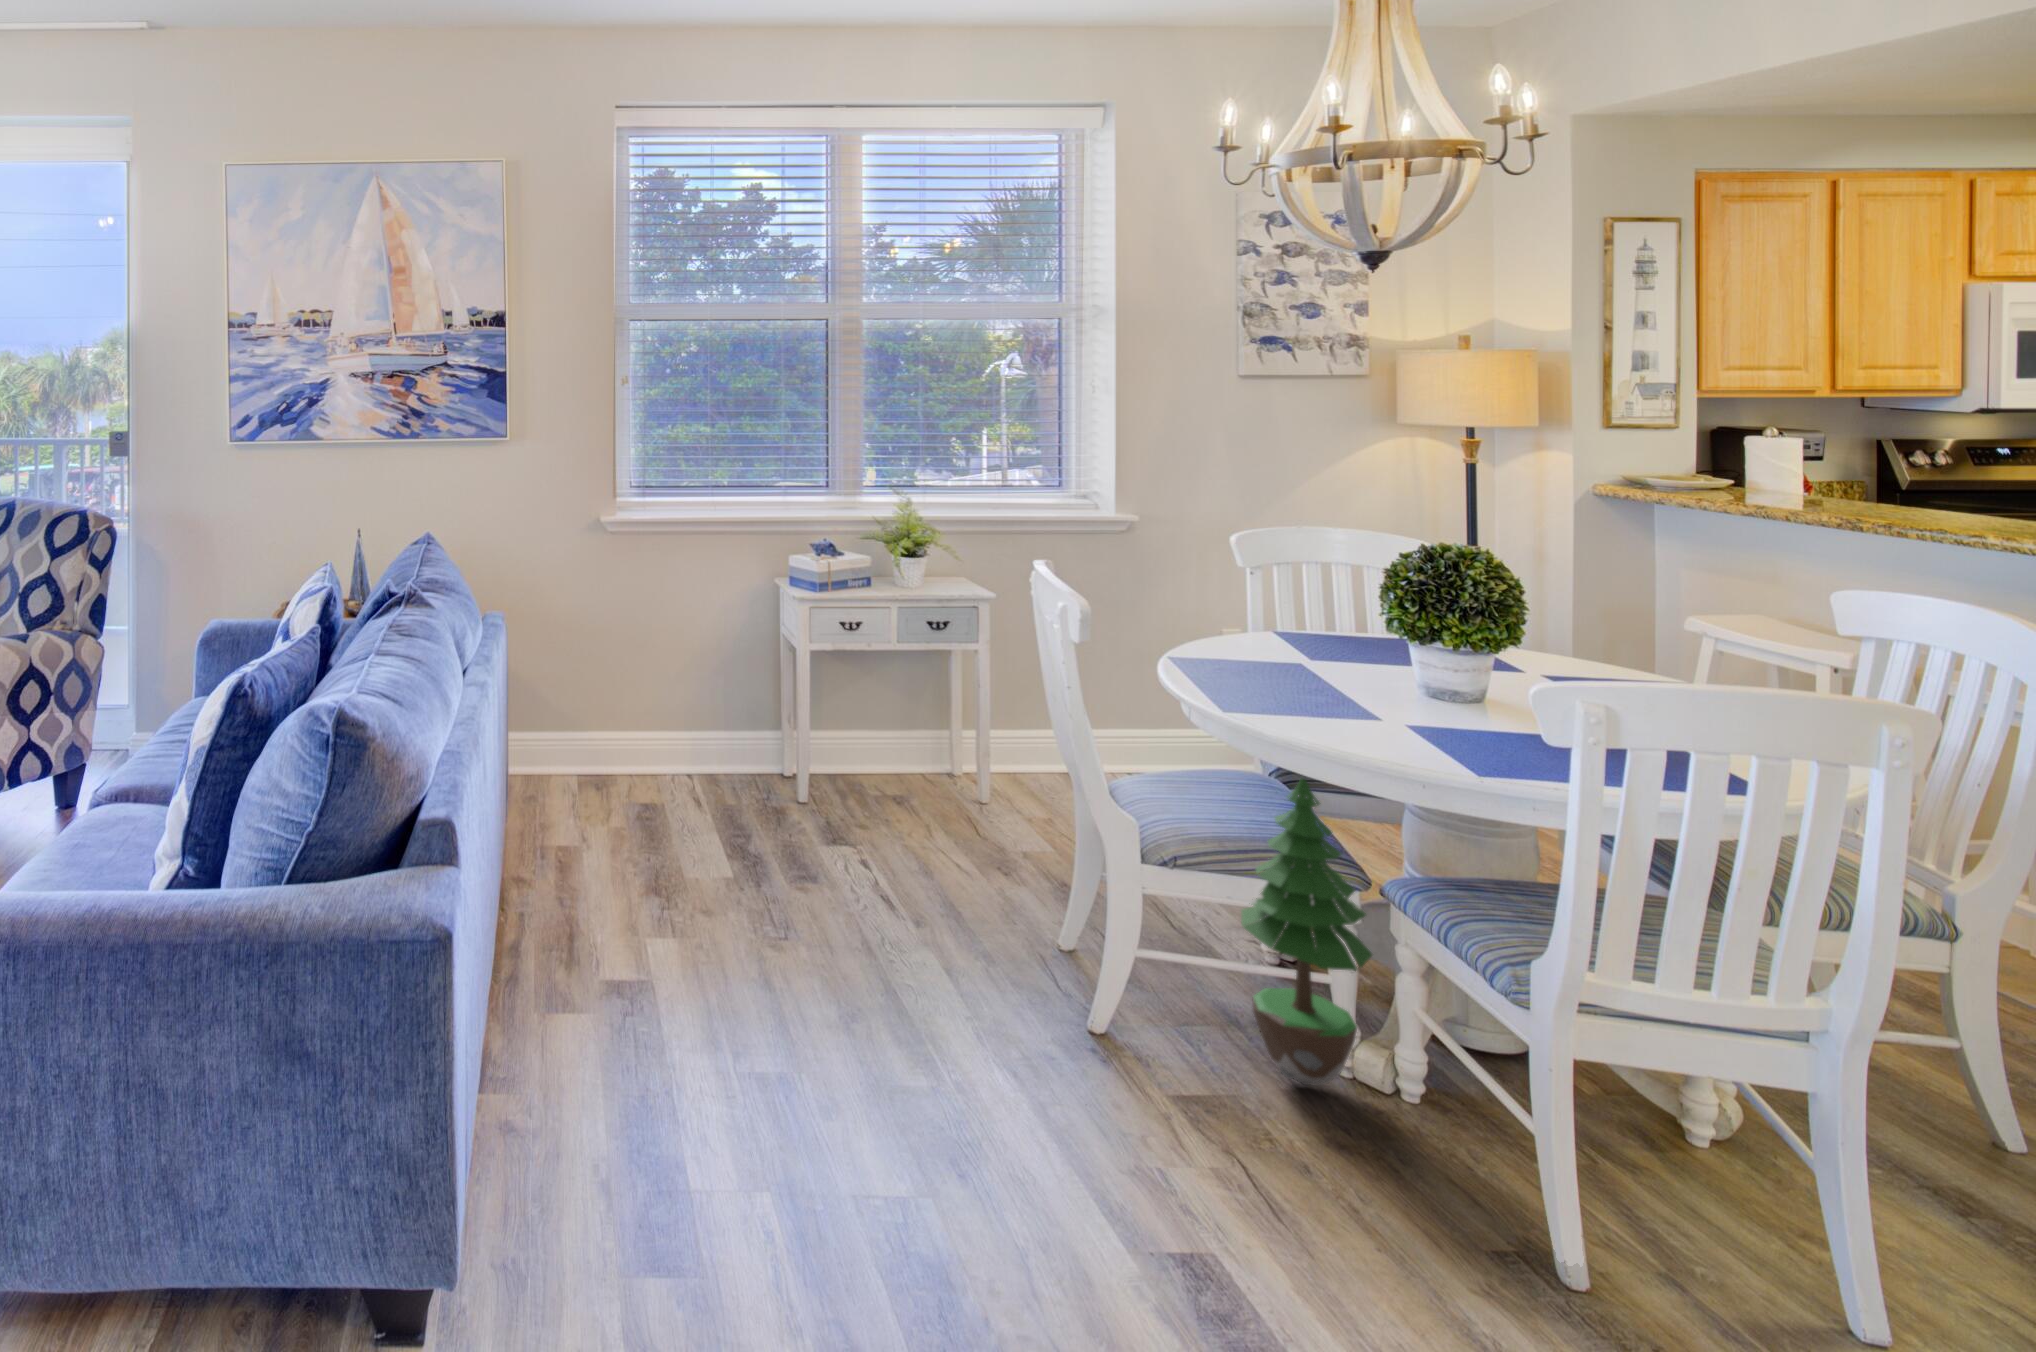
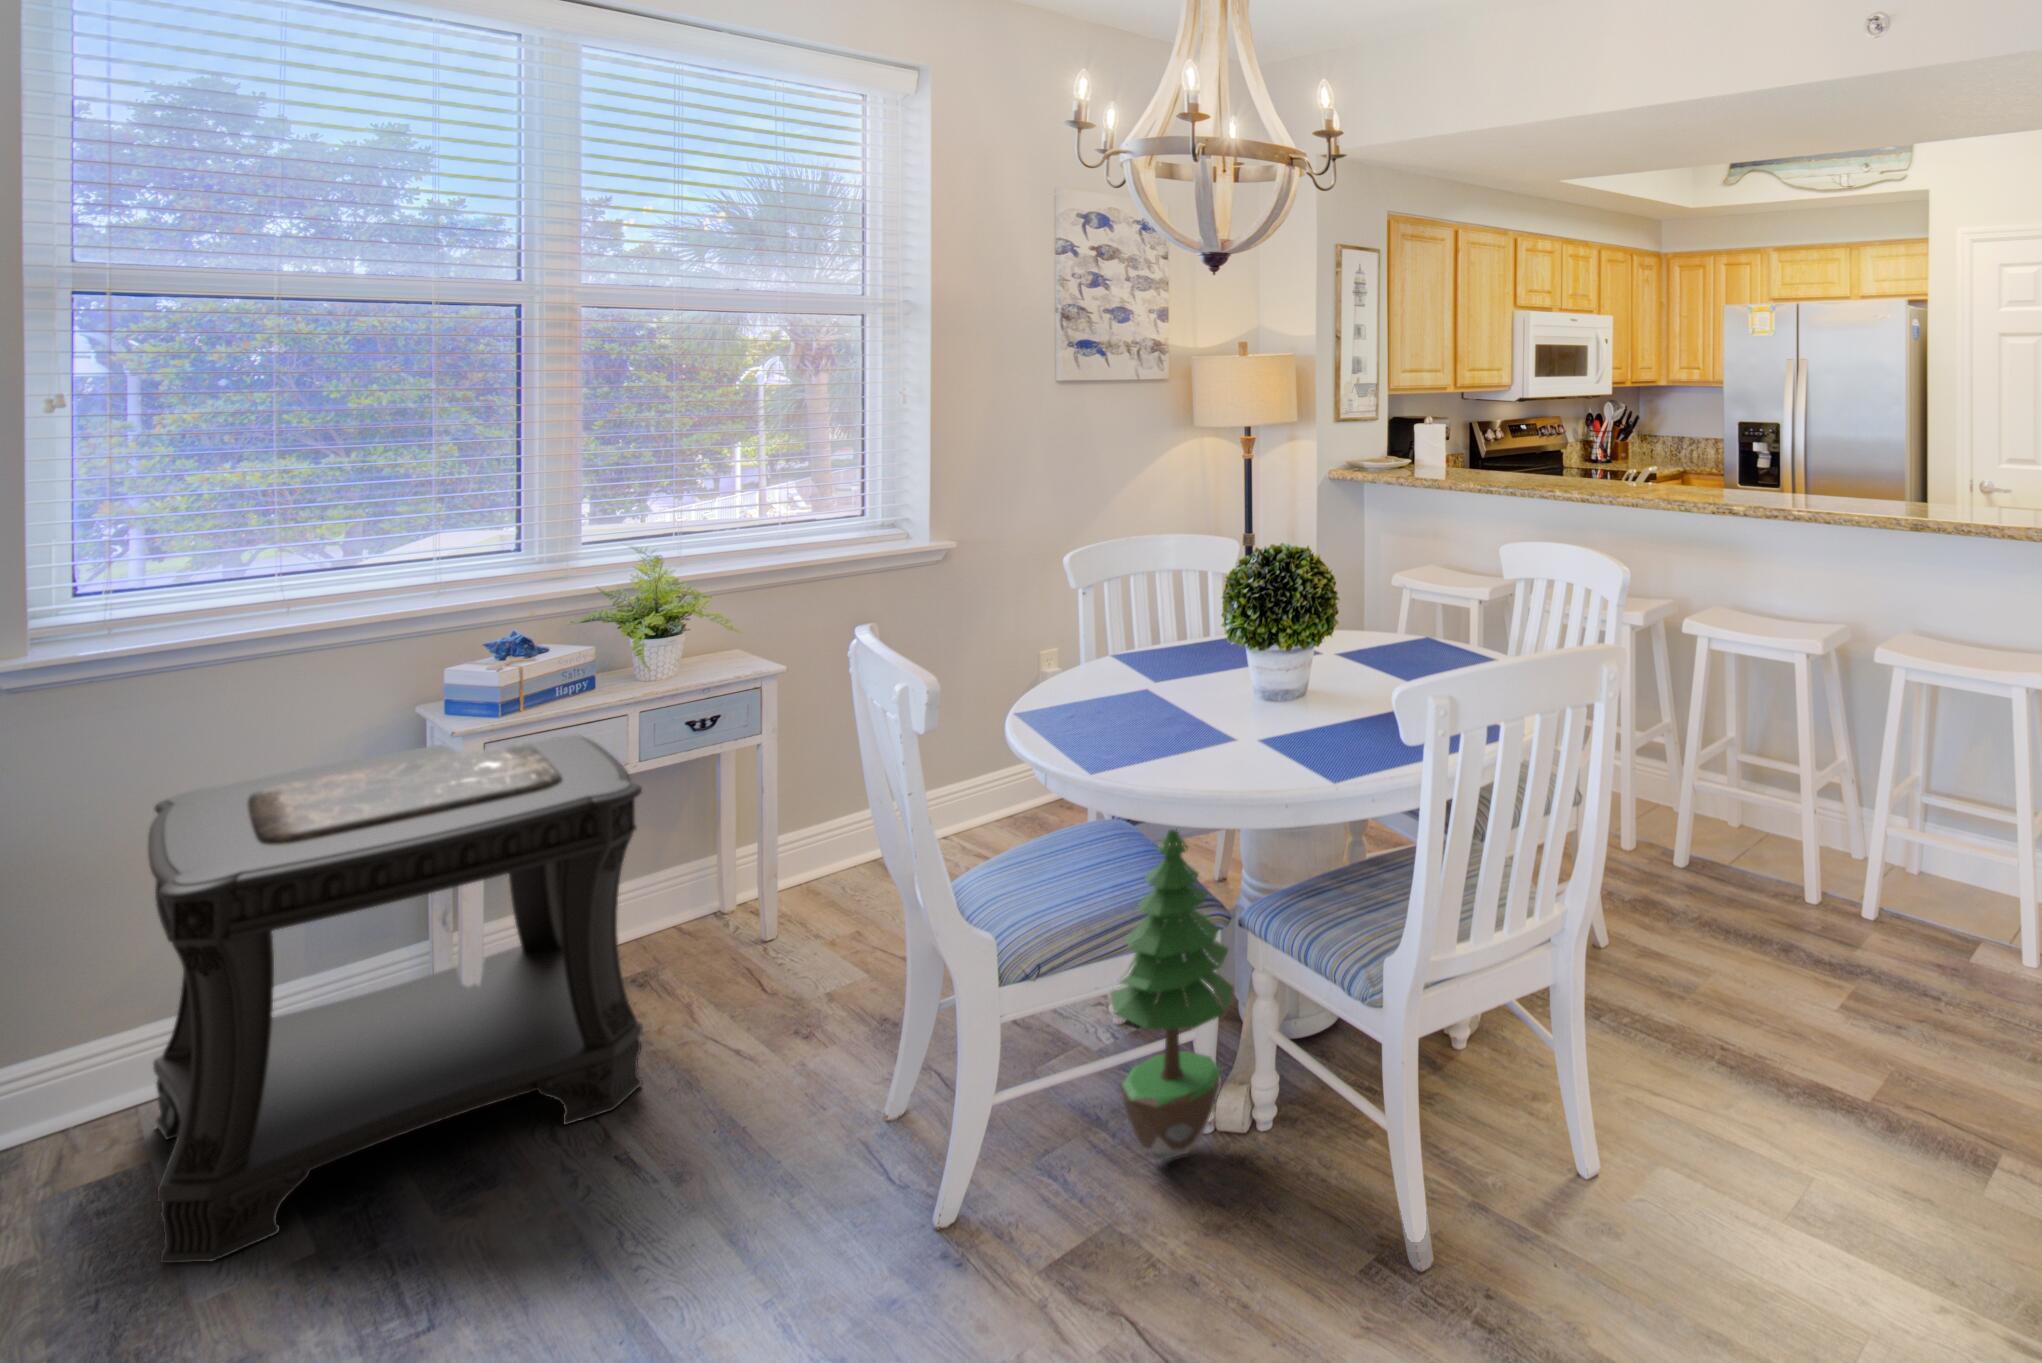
side table: none [665,601,897,866] -> present [148,735,642,1263]

